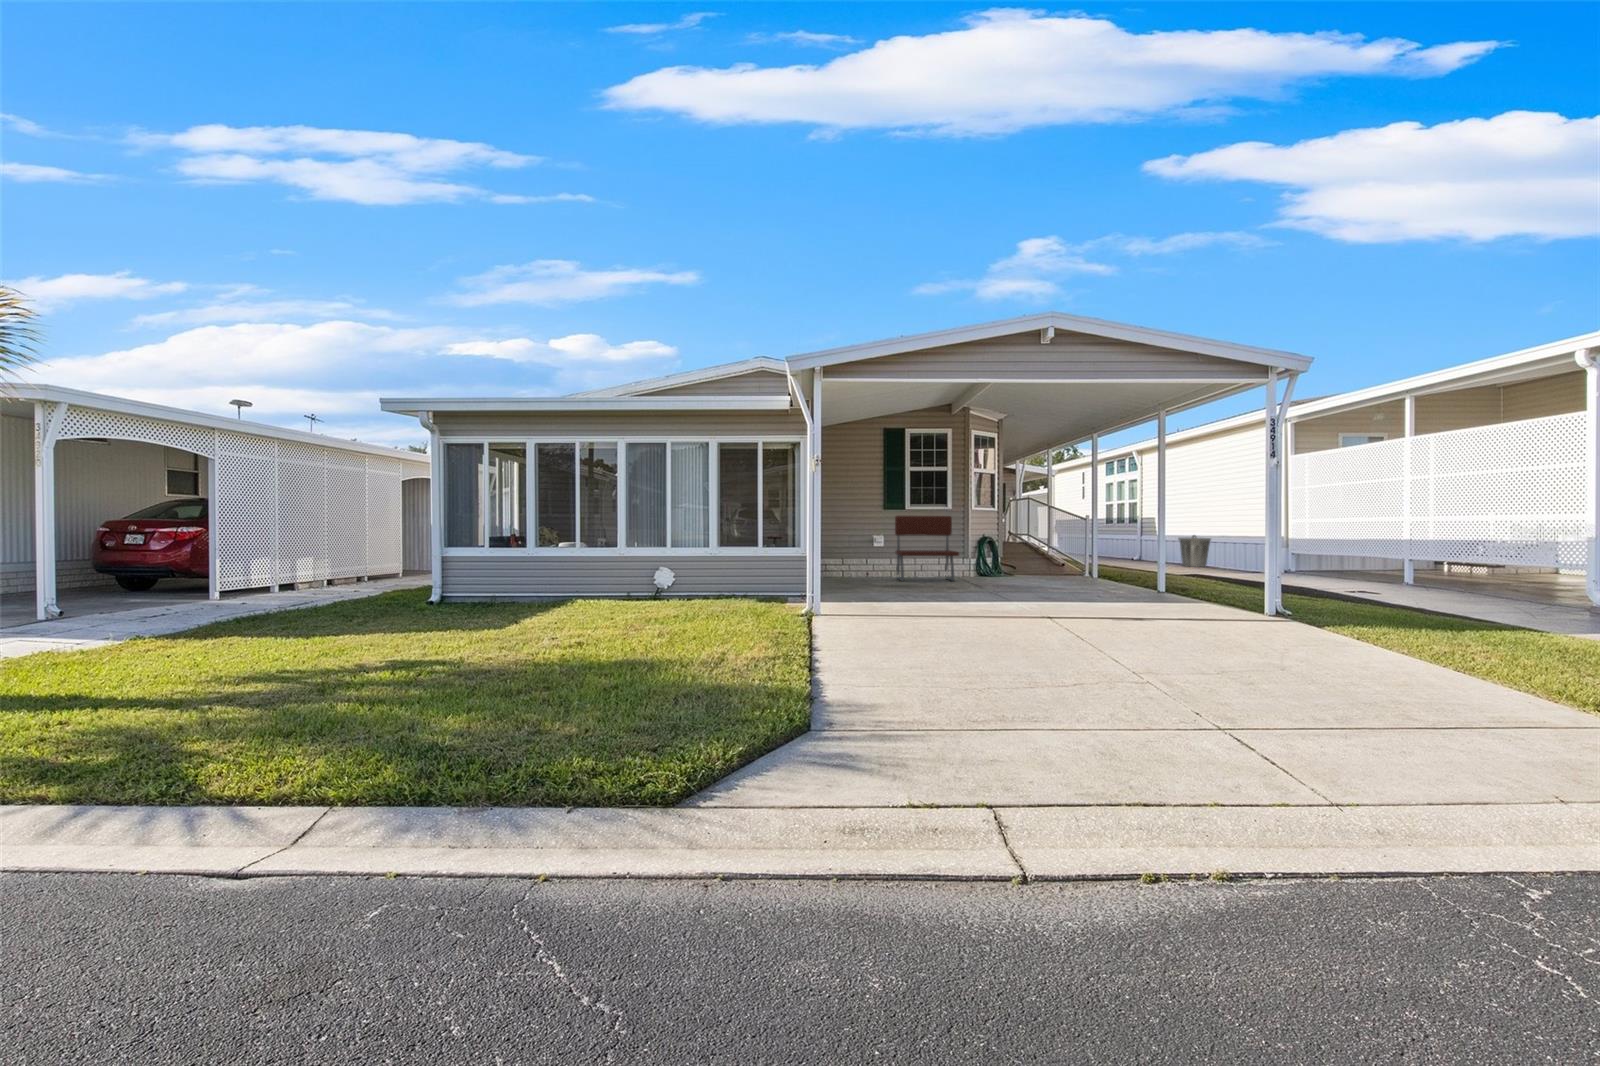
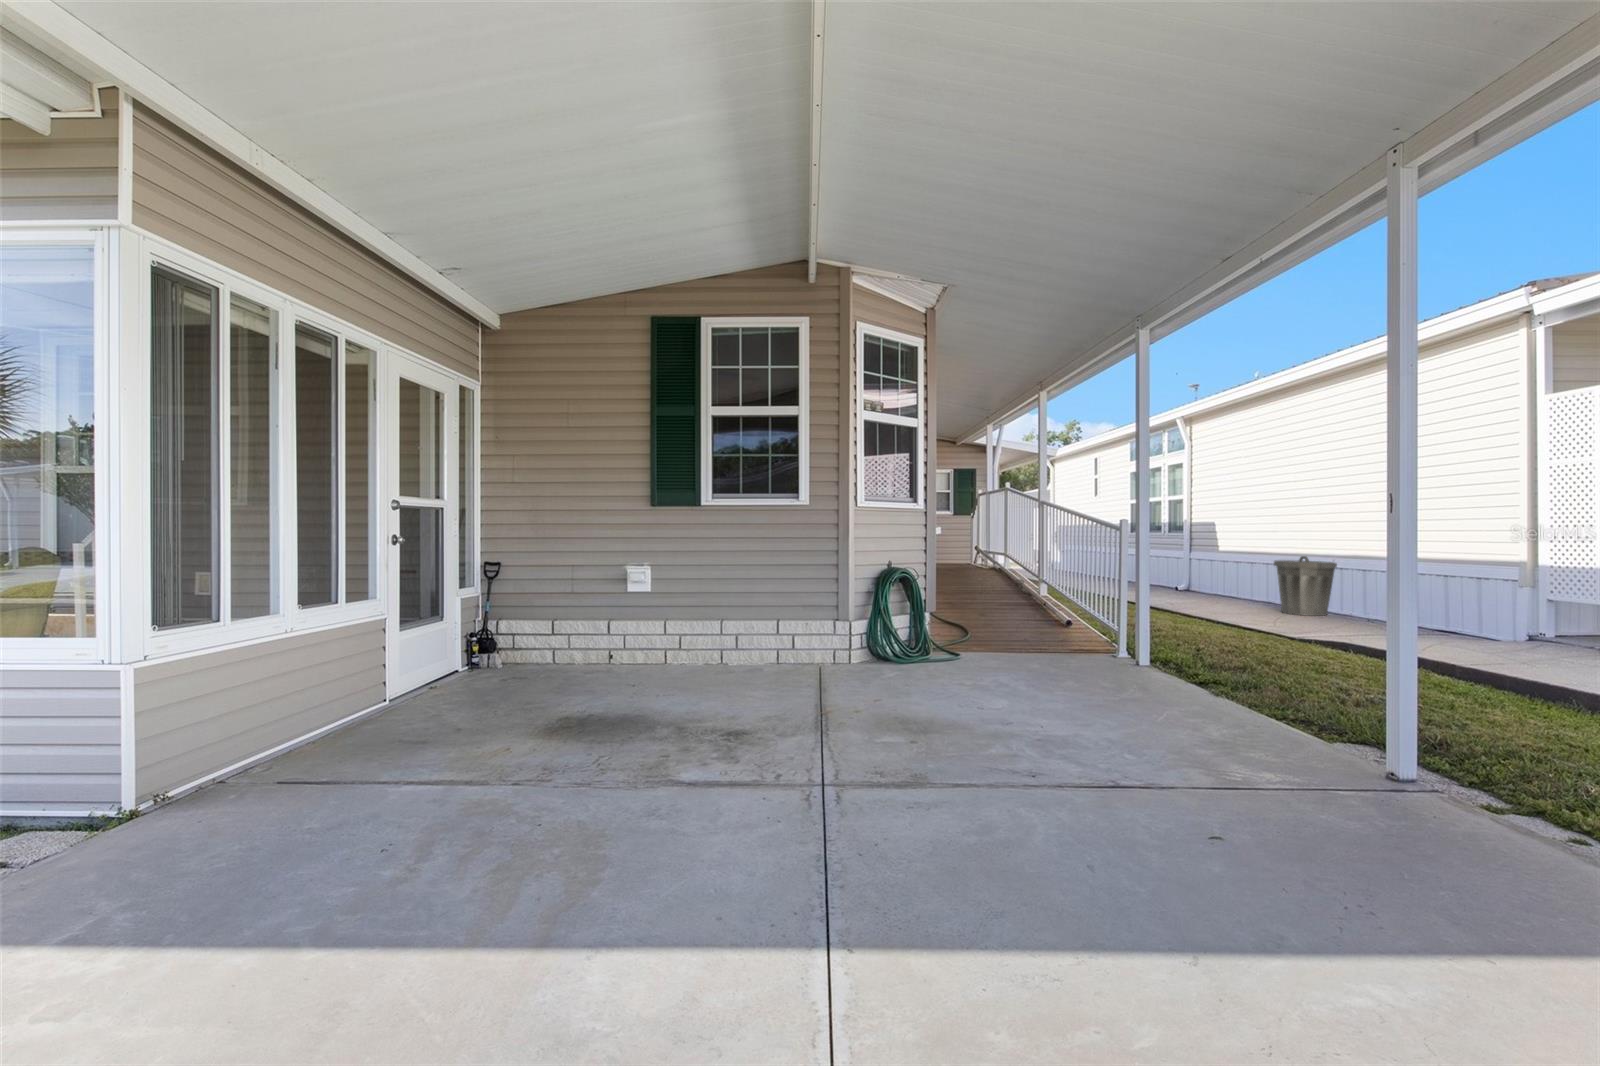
bench: present [895,516,959,581] -> none [663,520,809,682]

